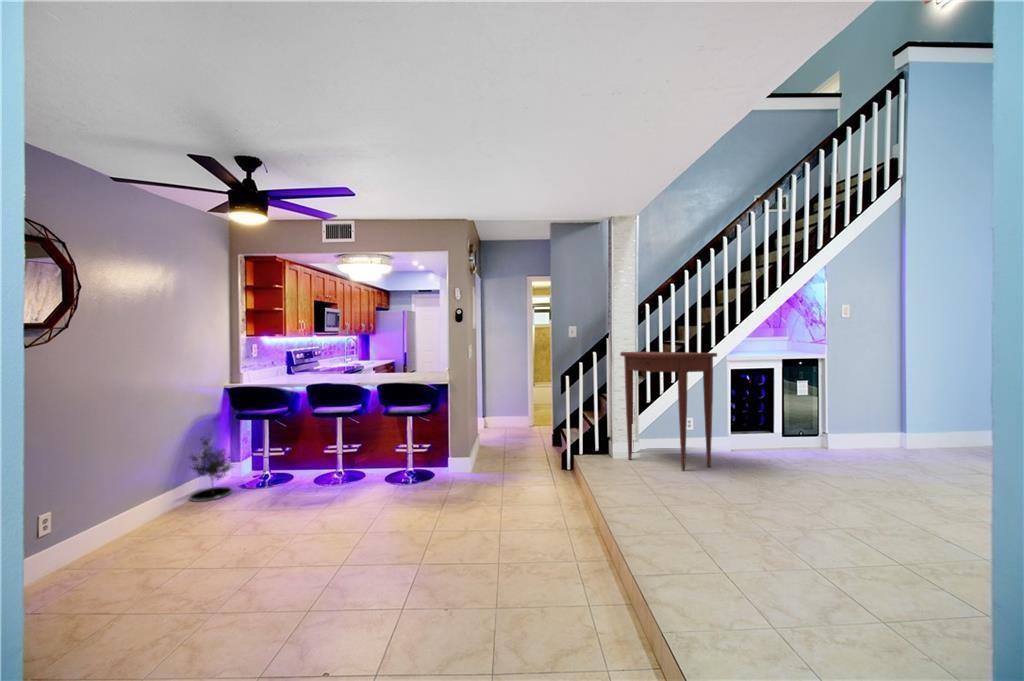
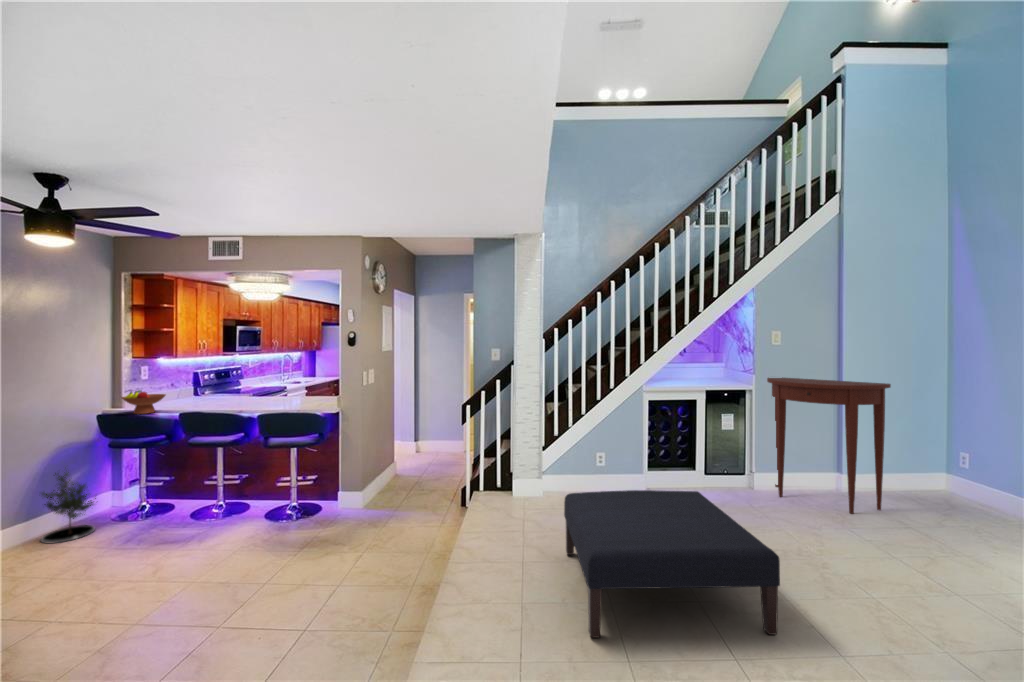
console table: present [620,351,717,471] -> present [767,377,891,514]
fruit bowl: none [252,363,290,385] -> present [122,390,166,414]
ottoman: none [695,440,933,555] -> present [564,490,780,638]

